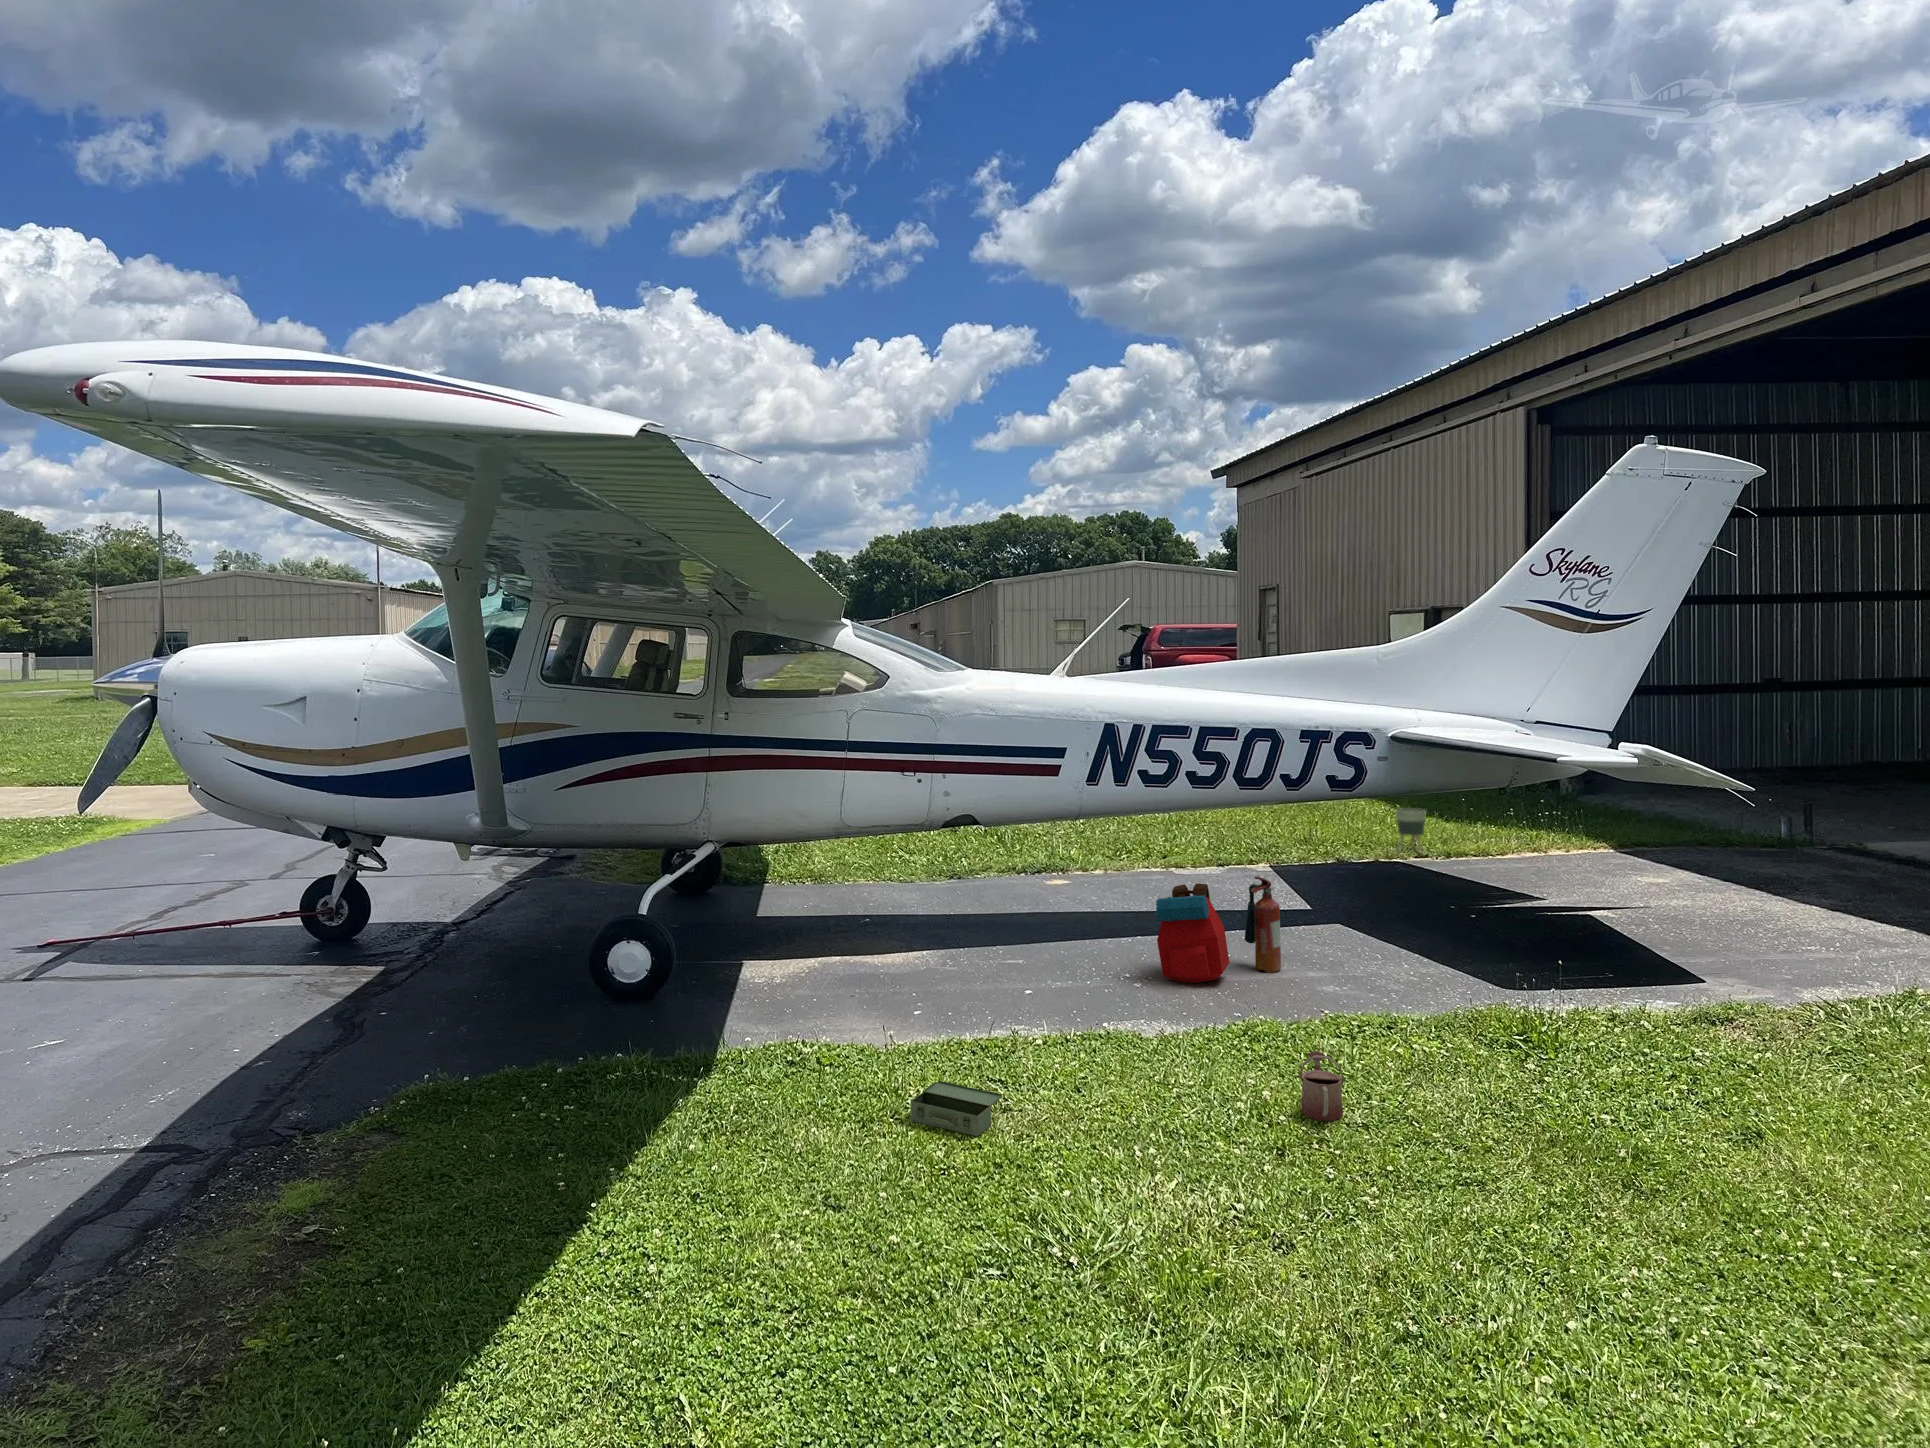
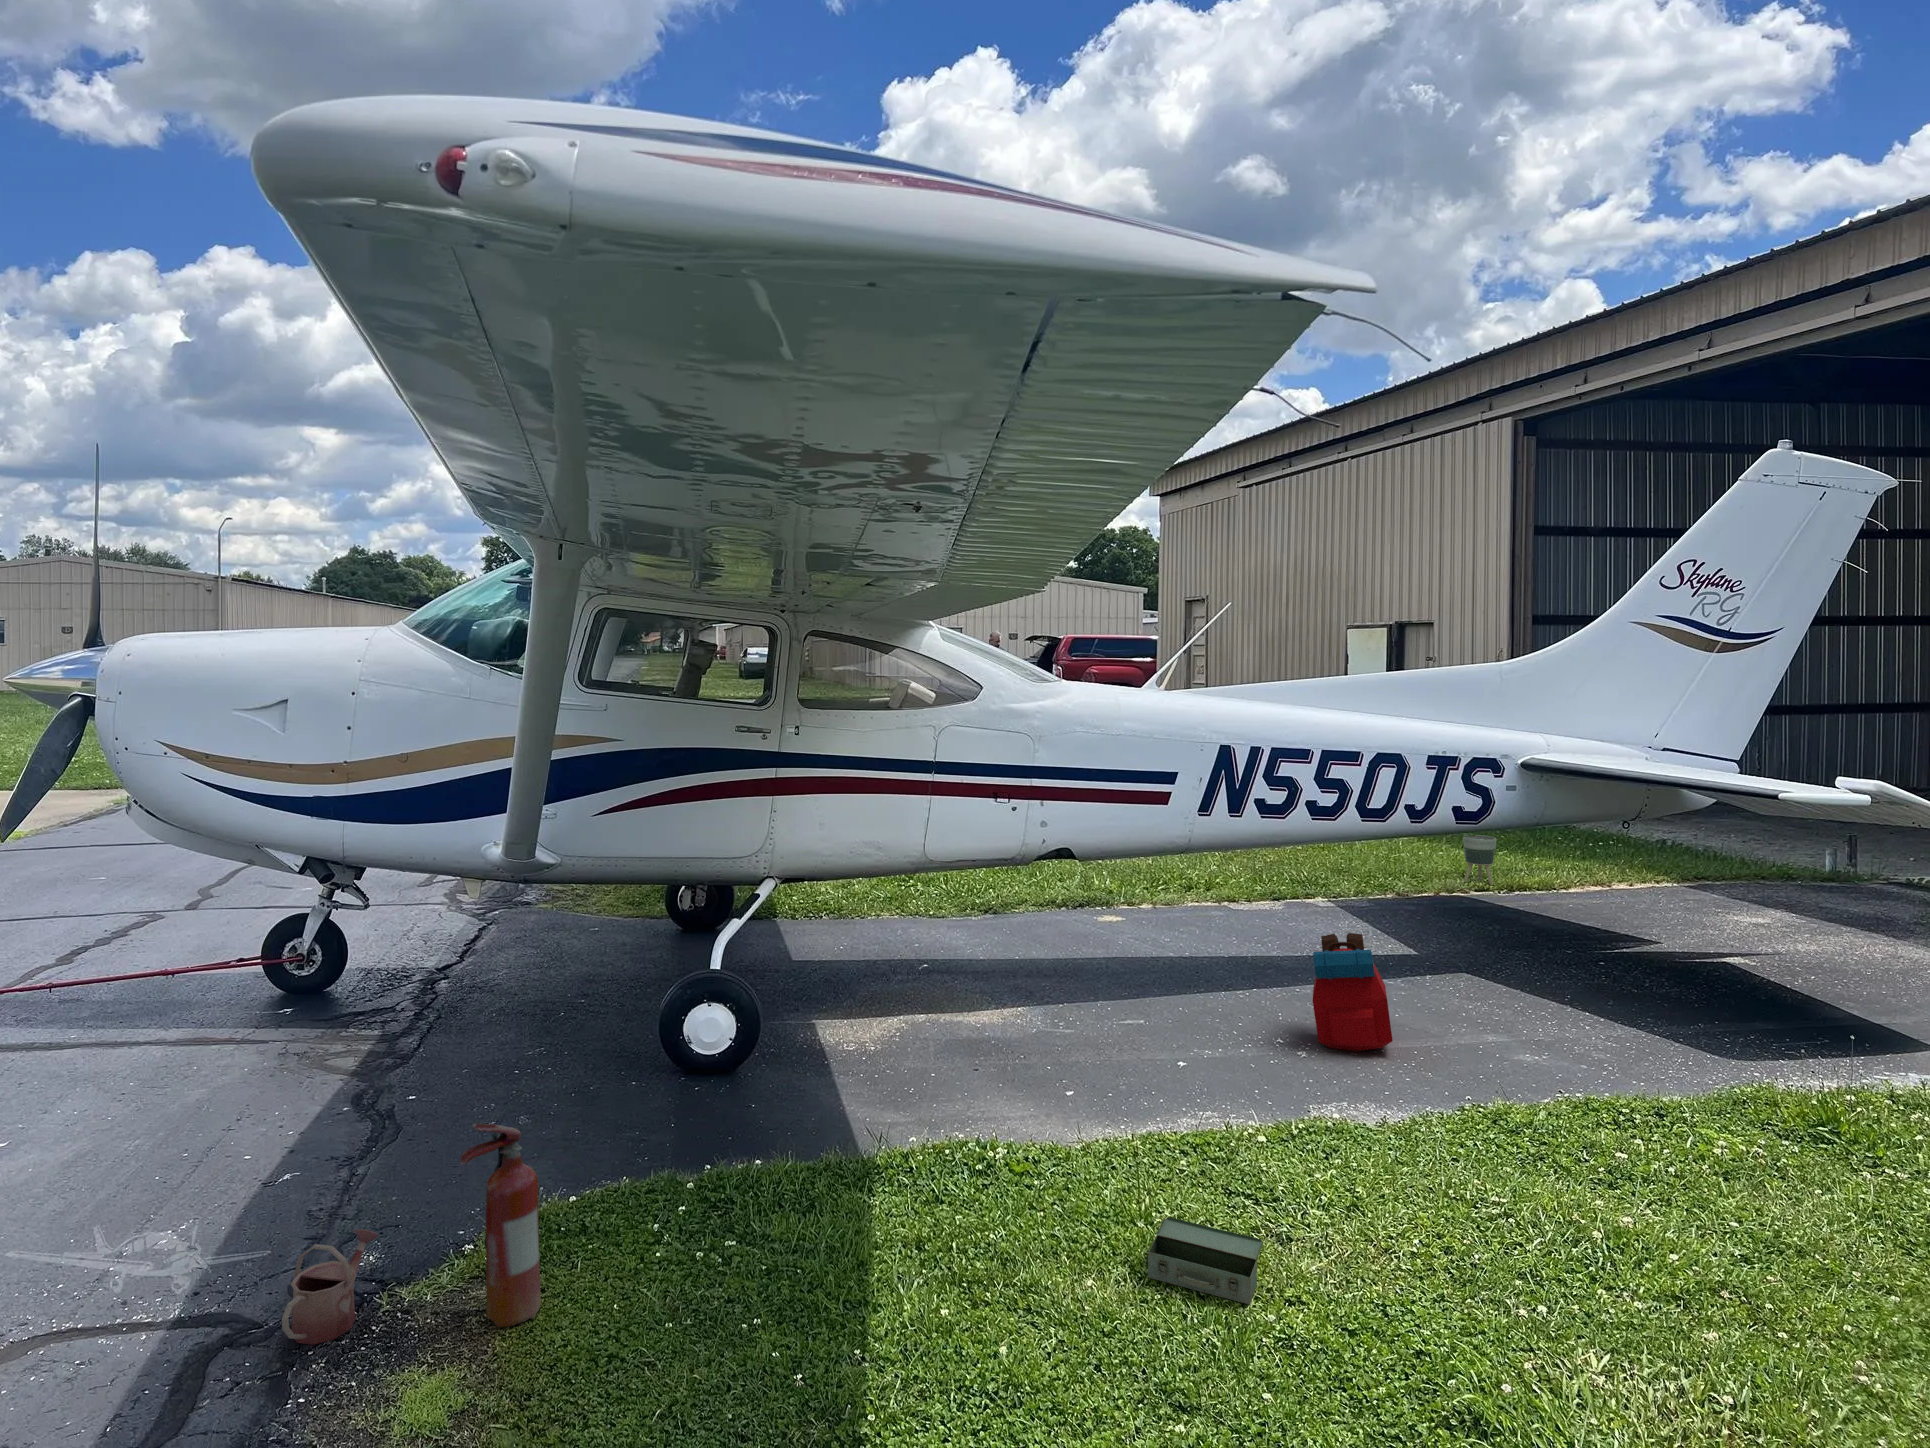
fire extinguisher: present [1244,876,1281,973] -> present [460,1123,541,1327]
watering can: present [1299,1051,1345,1121] -> present [282,1229,378,1345]

